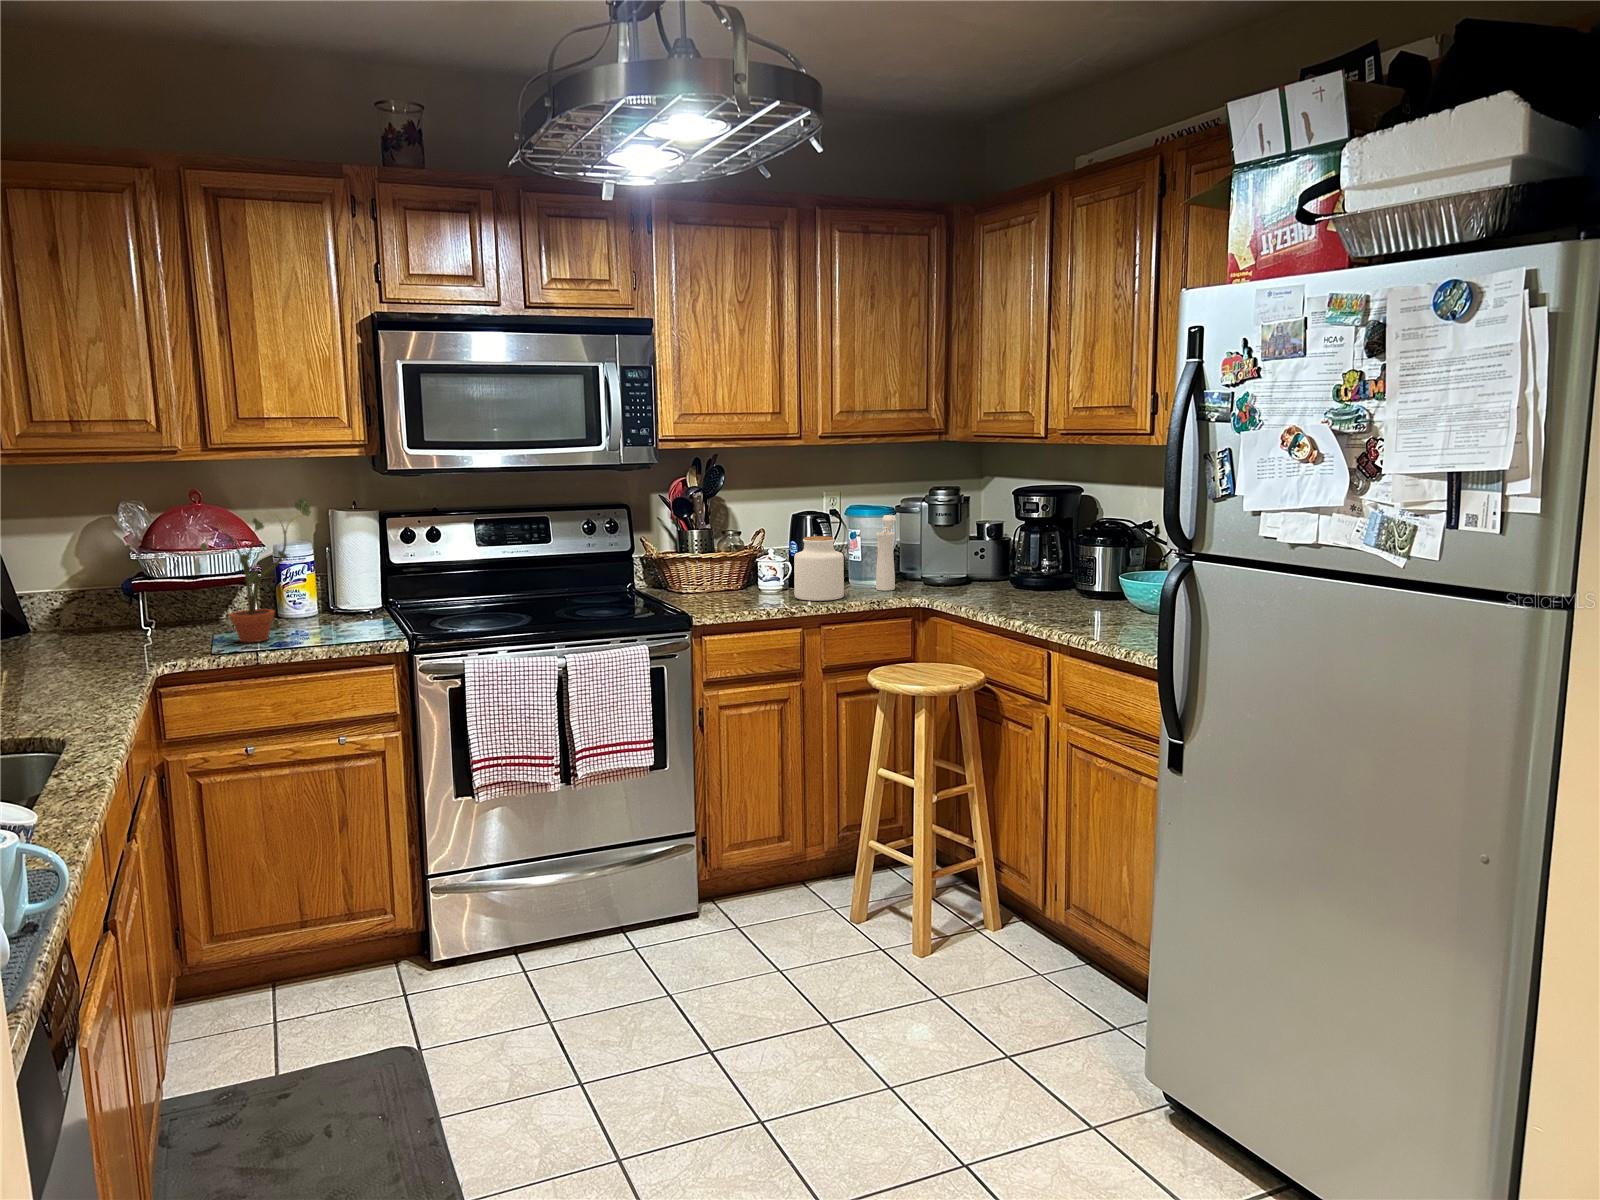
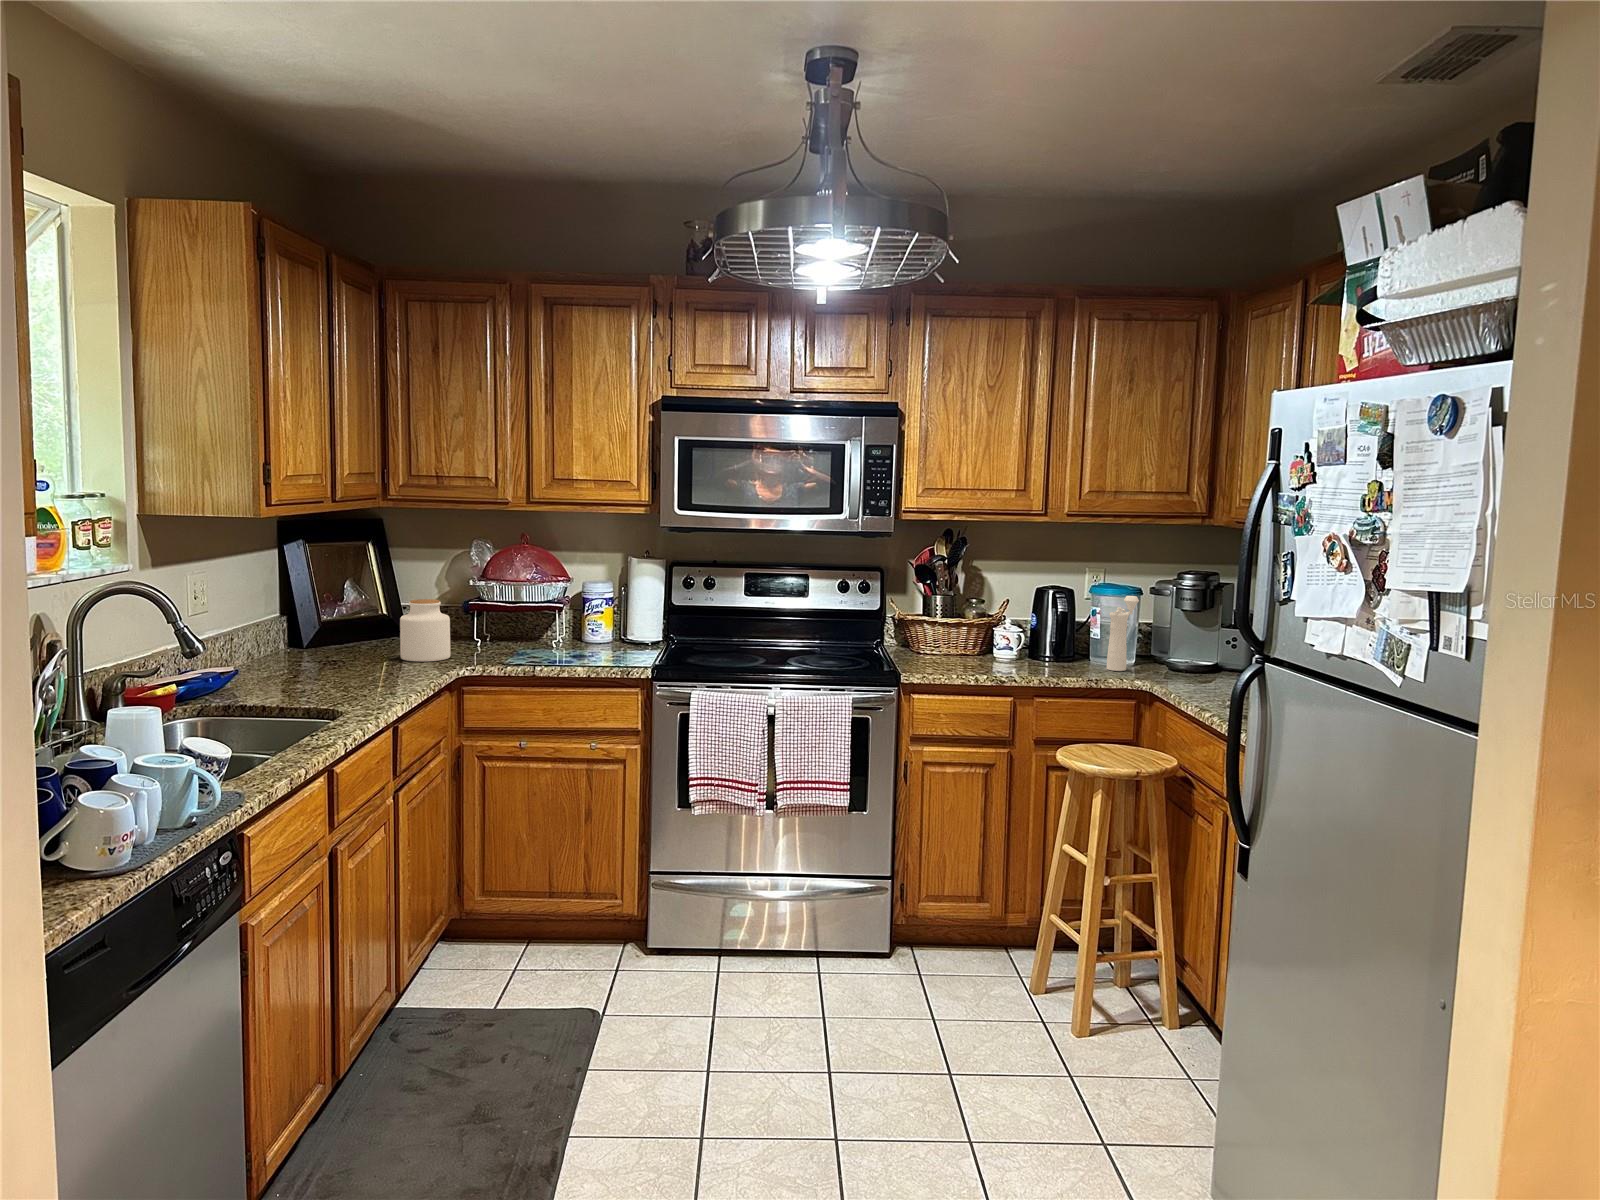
potted plant: present [200,498,311,642] -> none [510,545,604,659]
jar: present [794,536,844,601] -> present [400,599,450,661]

